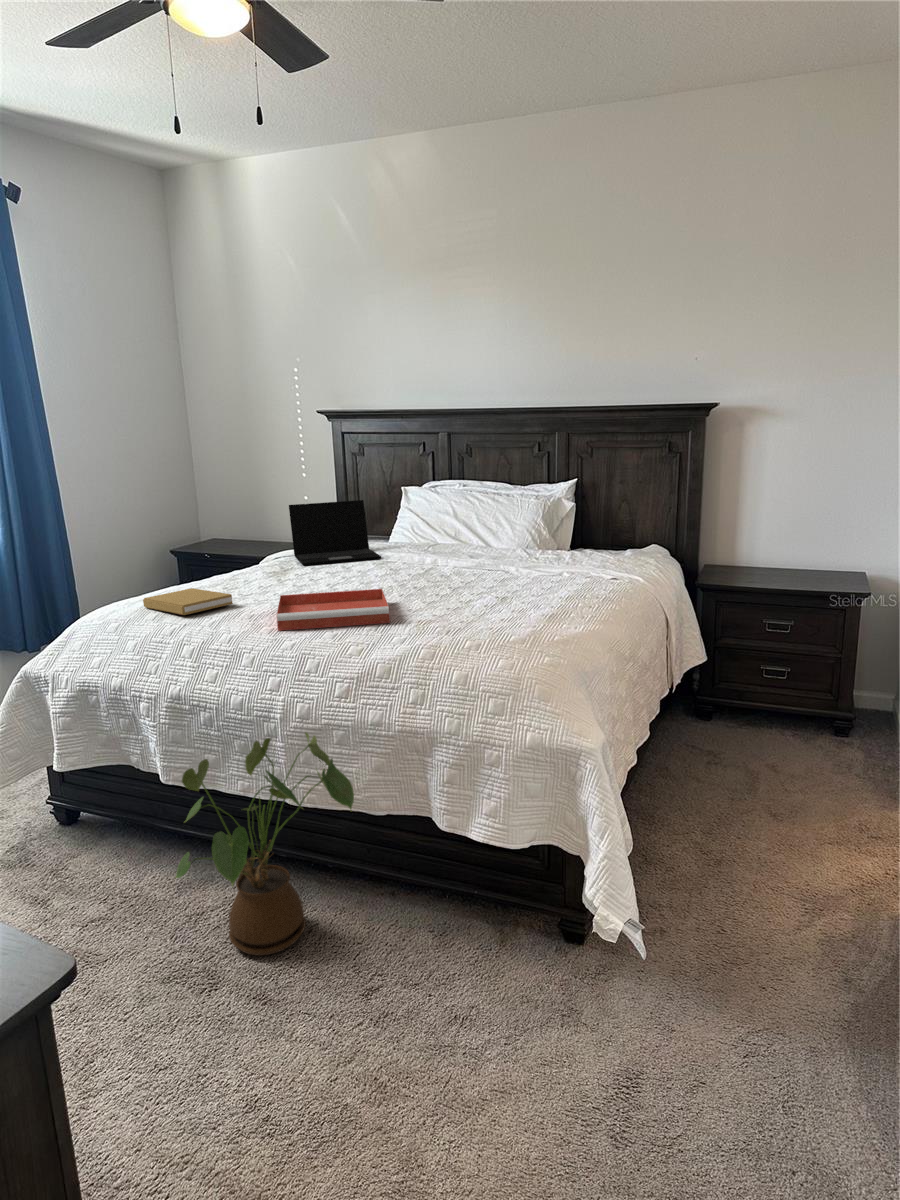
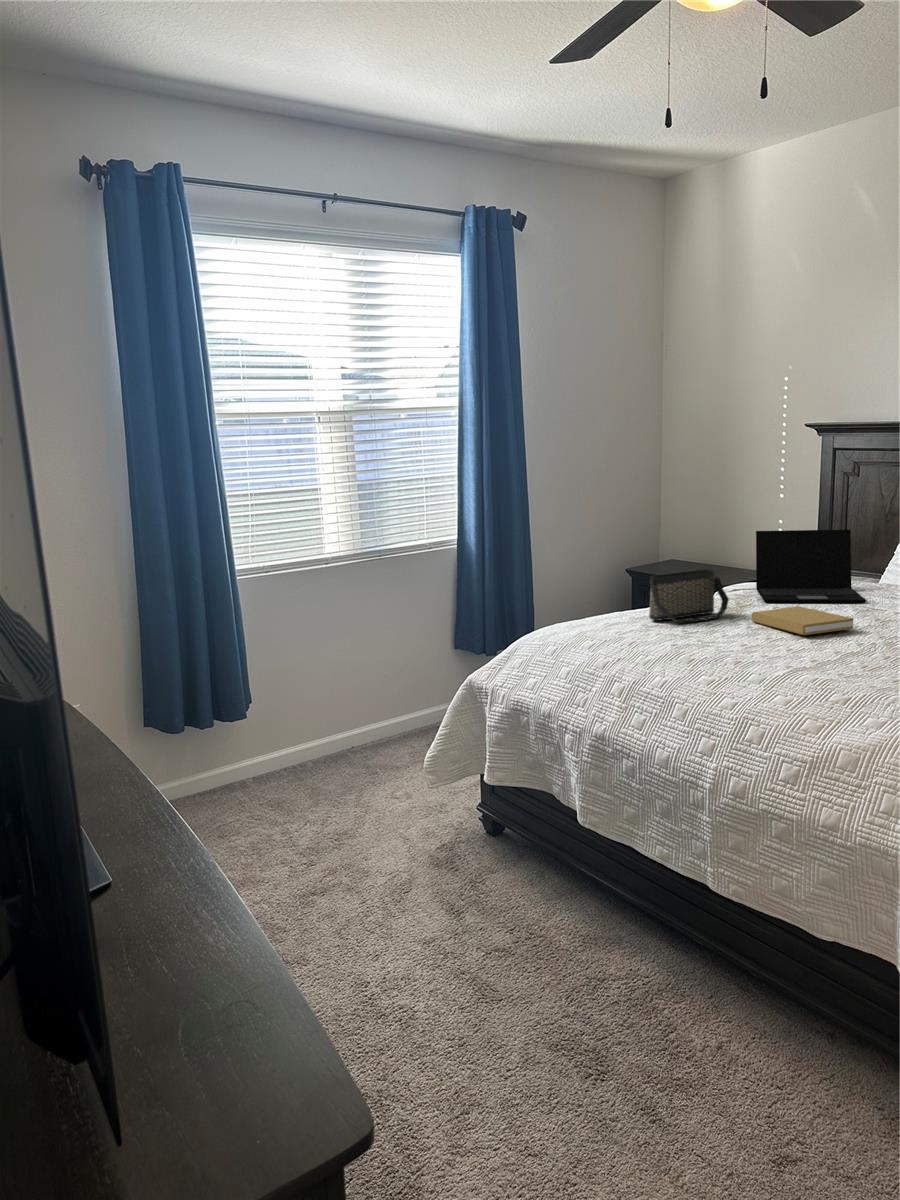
handbag: none [201,539,273,589] -> present [649,569,729,622]
book: present [143,588,233,615] -> present [752,607,853,635]
tray: present [277,589,390,631] -> none [721,640,867,695]
house plant: present [176,733,354,955] -> none [572,811,791,1061]

